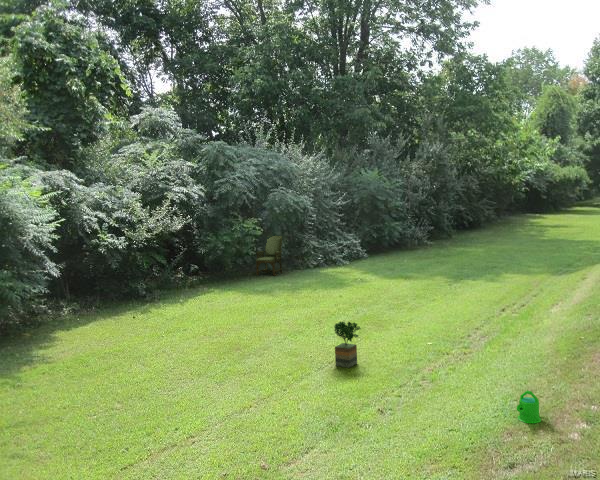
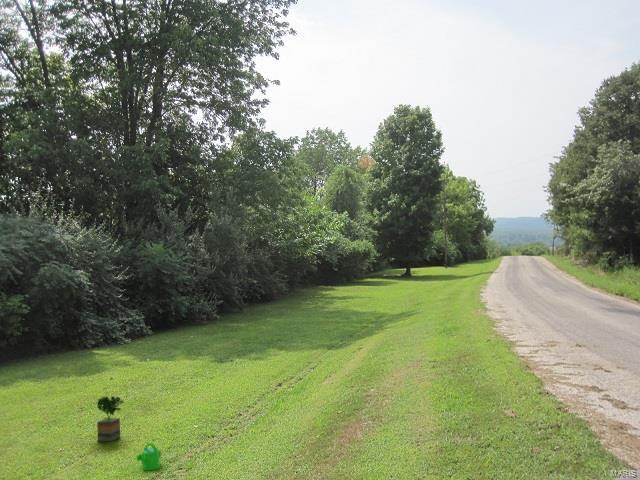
armchair: present [256,236,282,275] -> none [22,313,54,358]
watering can: present [517,391,541,424] -> present [137,443,161,470]

